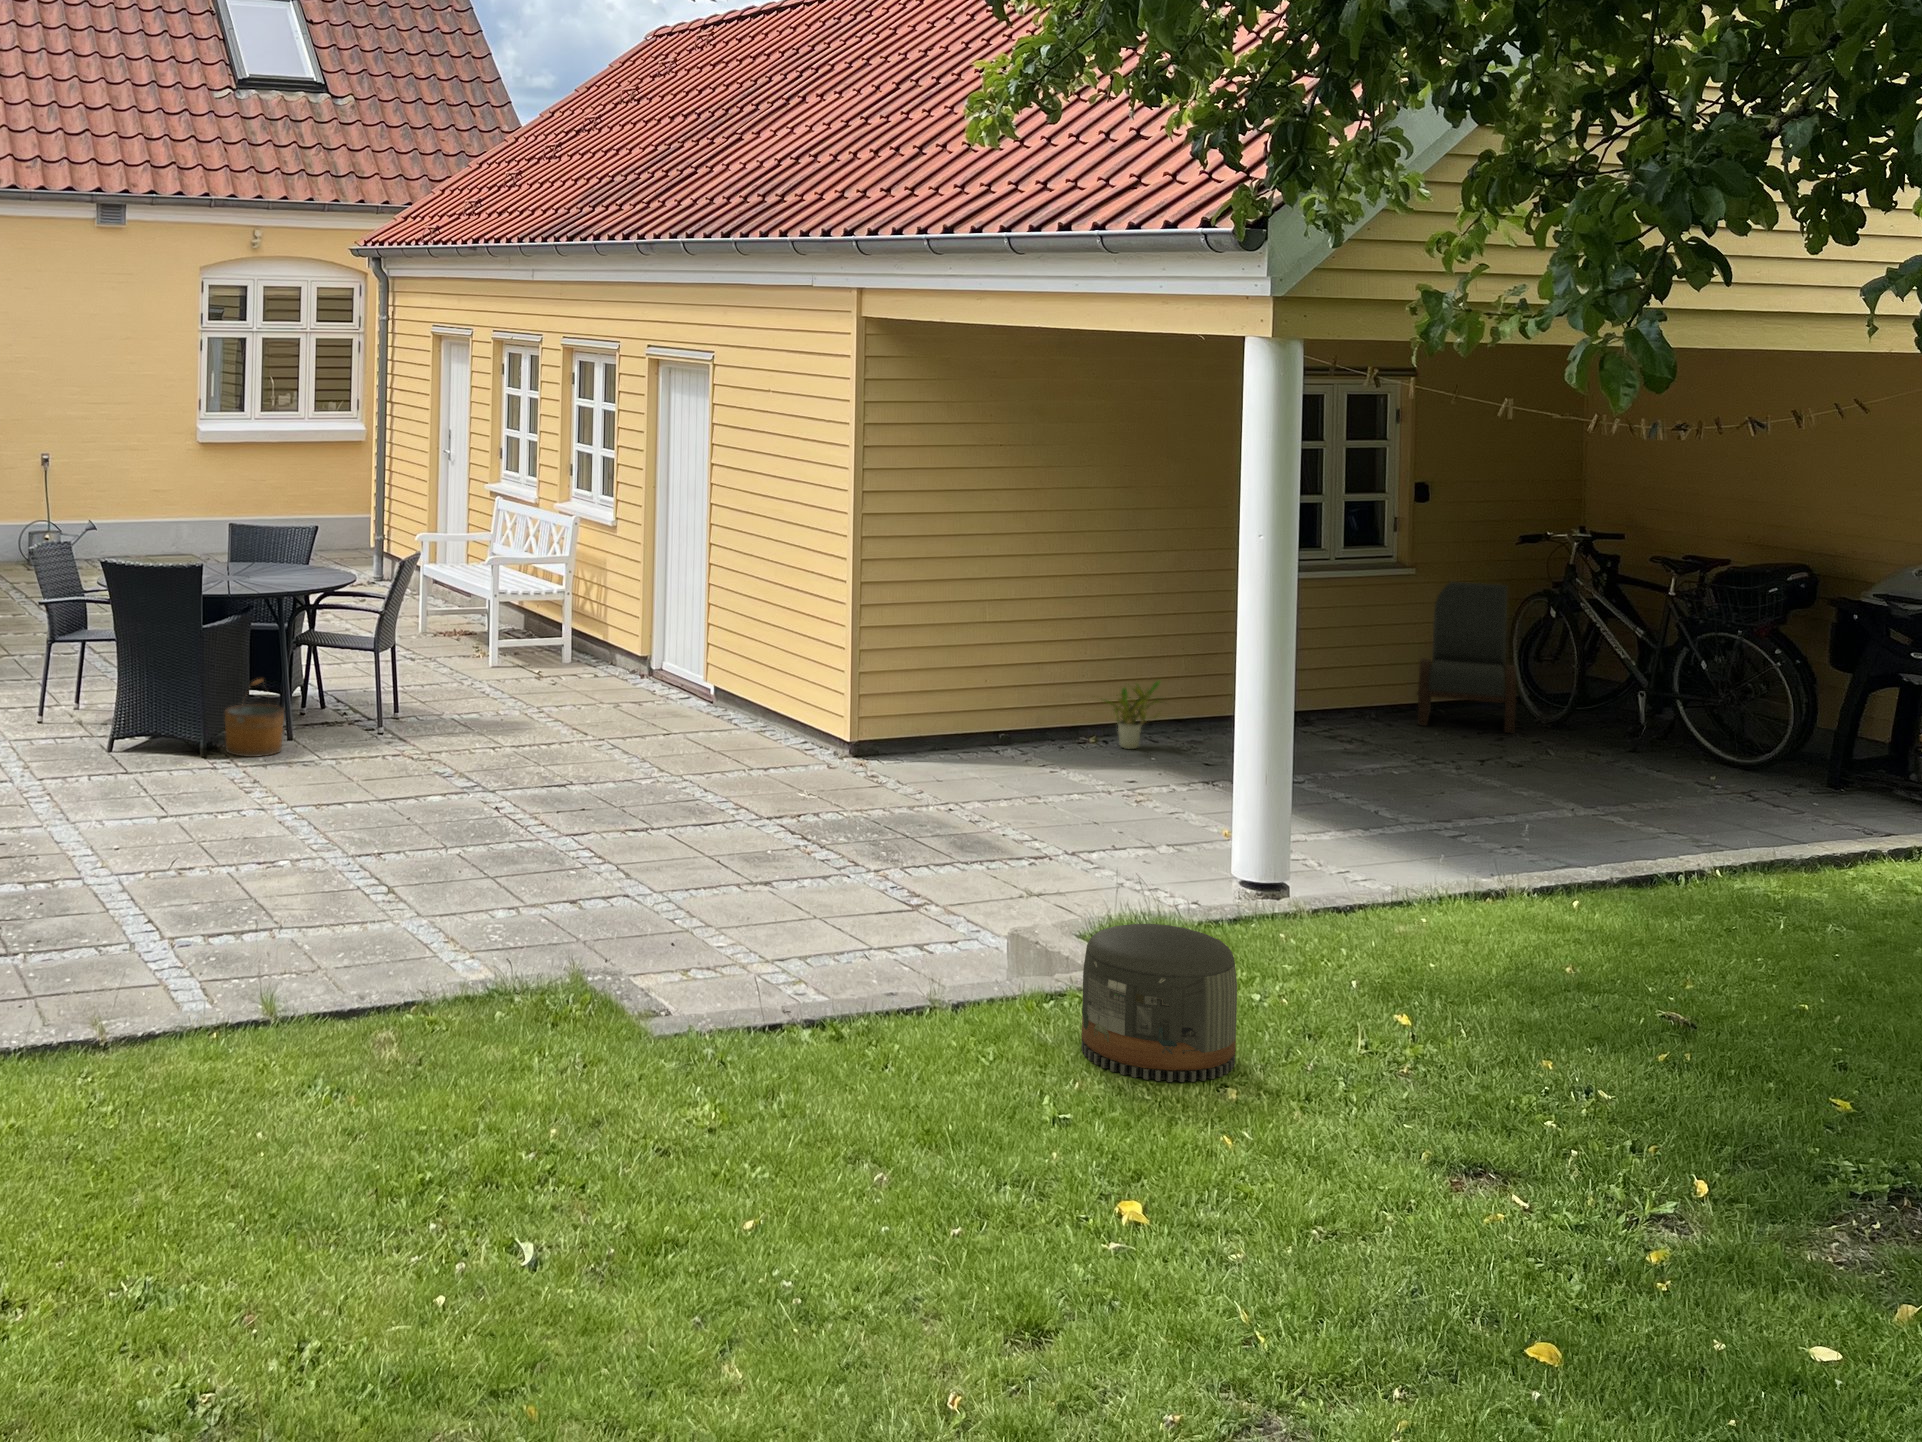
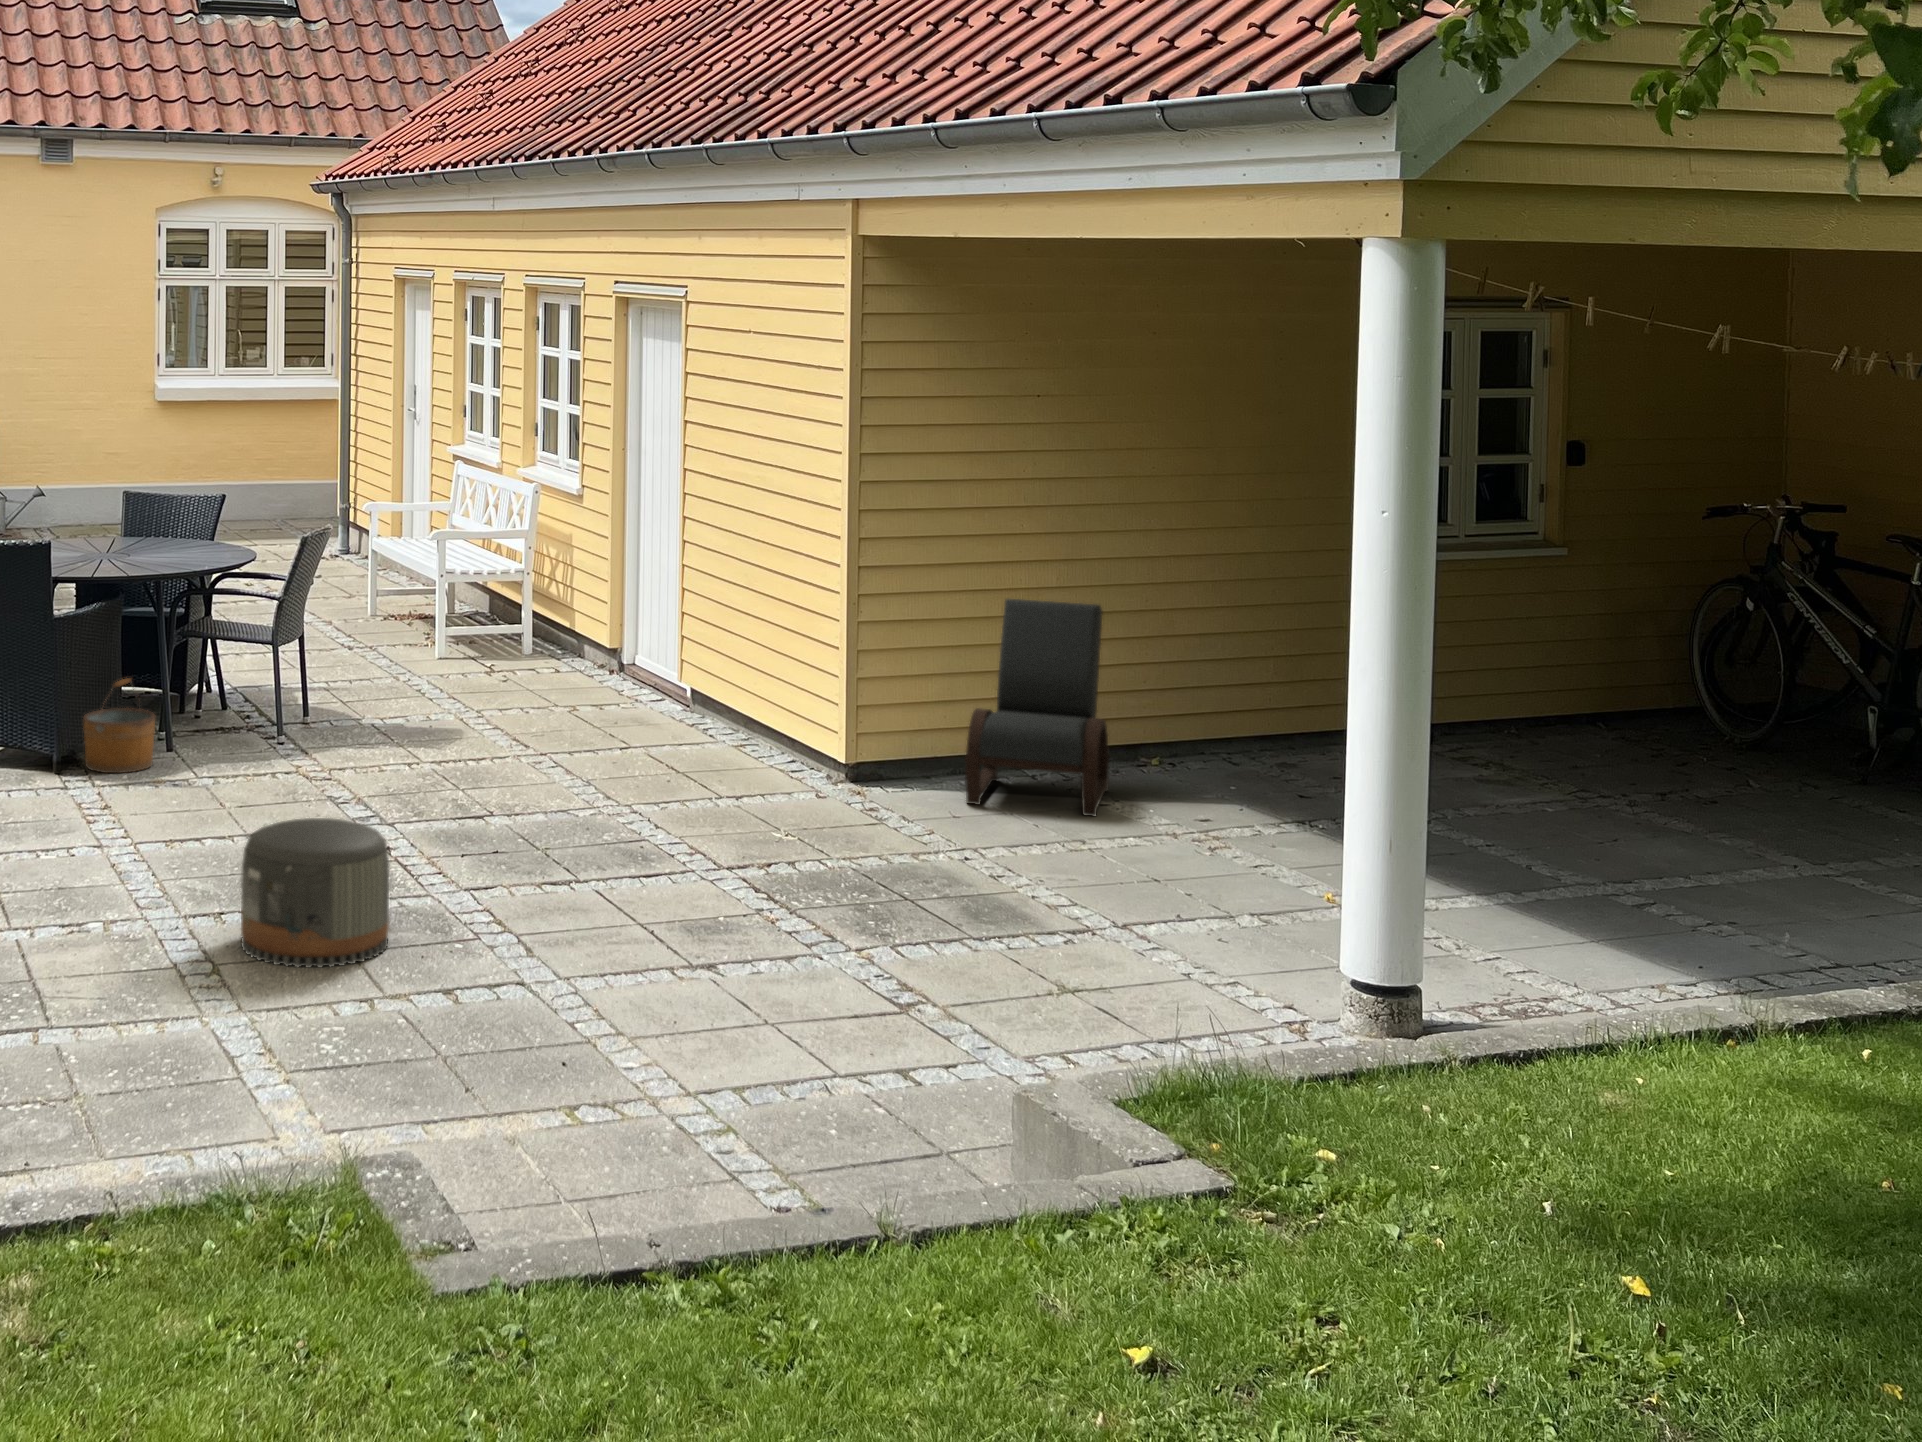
lounge chair: present [1417,582,1517,733] -> present [964,598,1110,816]
potted plant: present [1104,681,1163,749] -> none [1155,688,1253,775]
pouf: present [1081,924,1237,1082] -> present [241,818,389,968]

